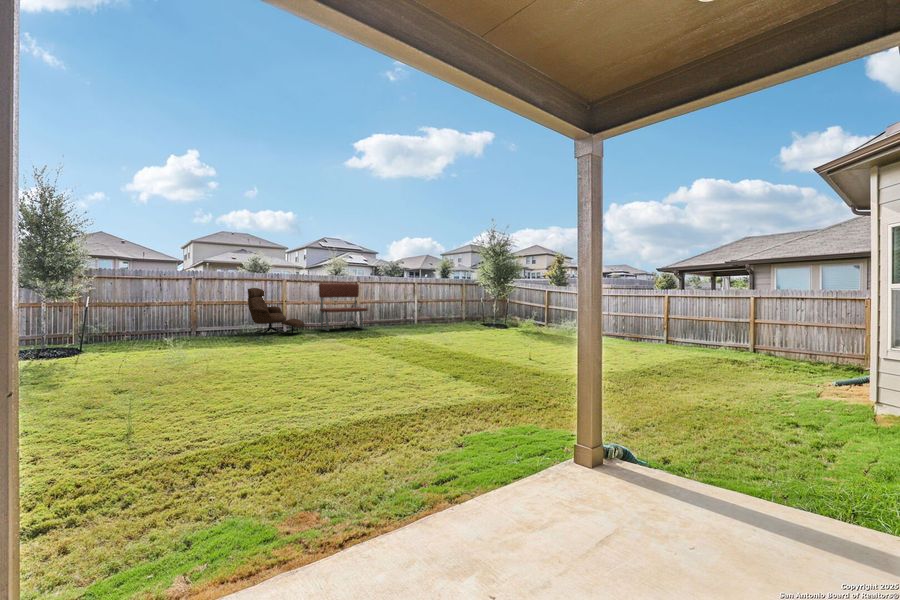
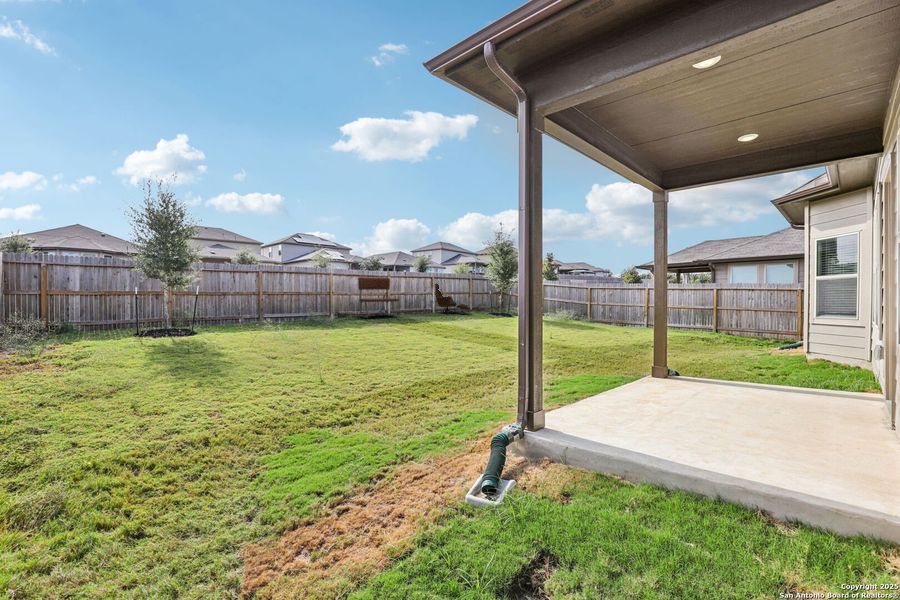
lounge chair: present [248,288,305,335] -> present [435,283,469,314]

